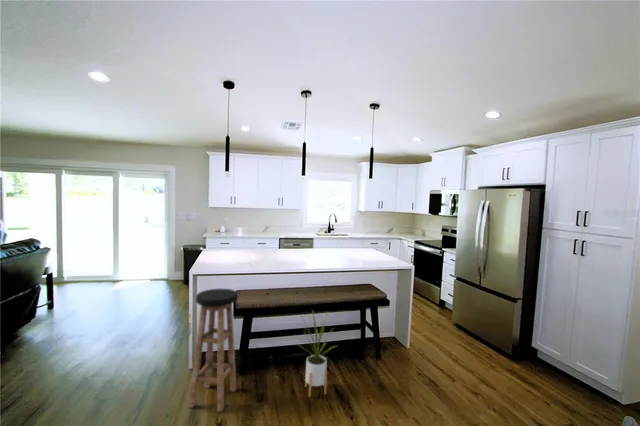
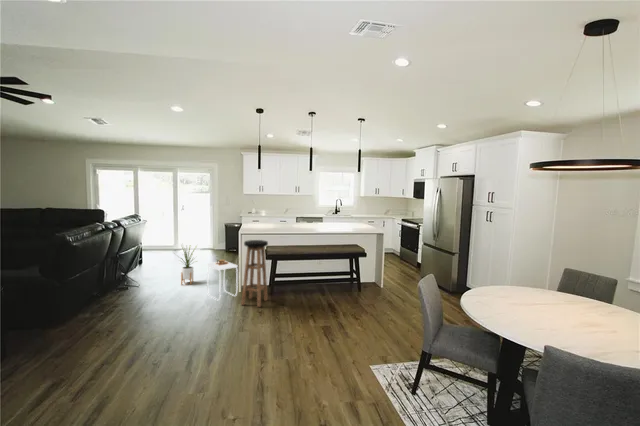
house plant: present [305,314,329,396] -> present [181,248,194,284]
side table: none [133,319,186,397] -> present [207,260,238,300]

